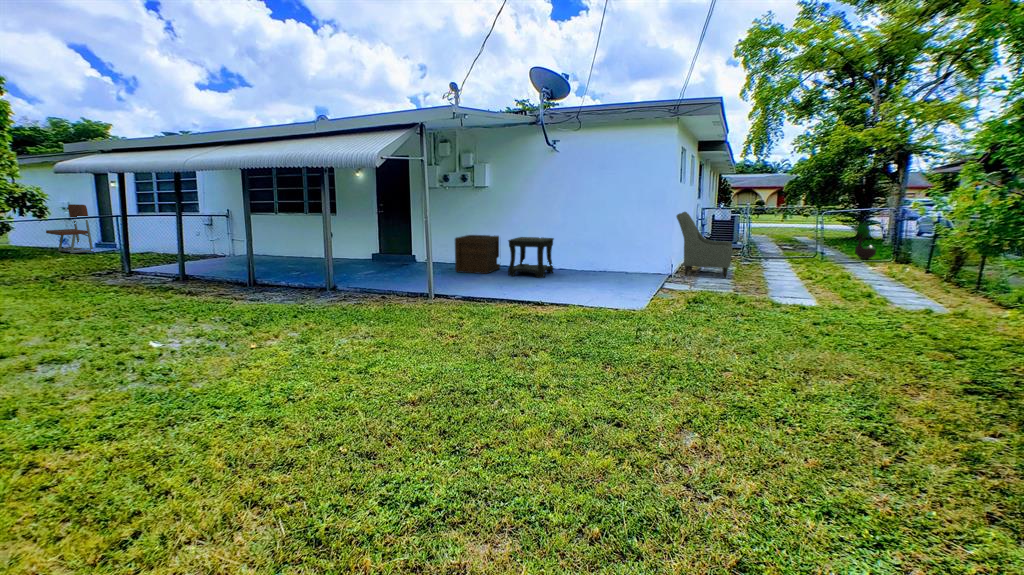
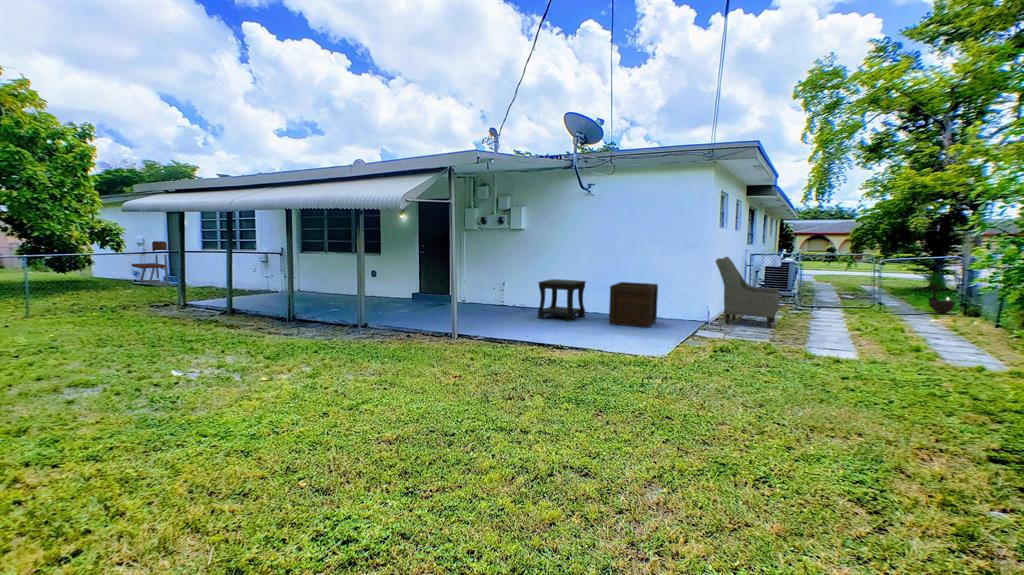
wooden crate: present [455,235,500,274] -> present [609,282,658,328]

